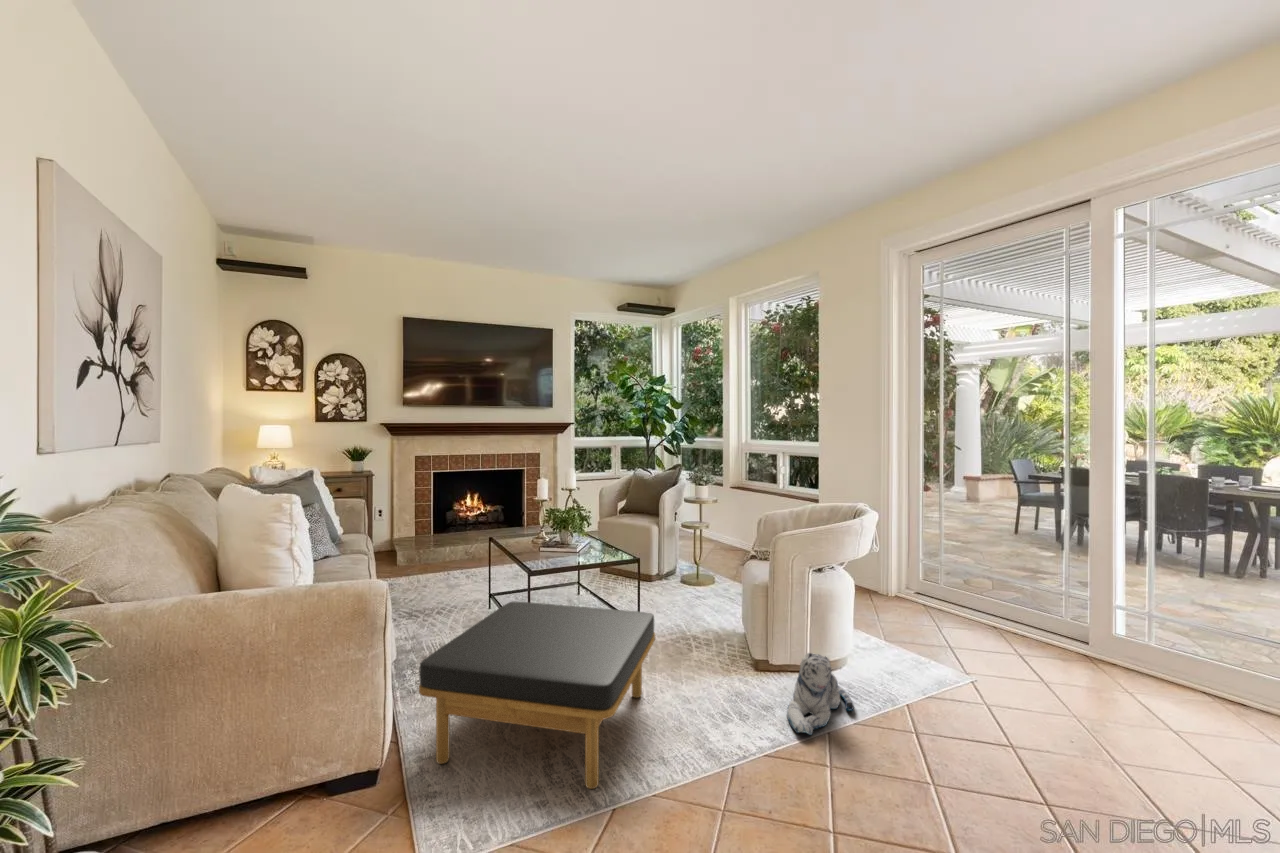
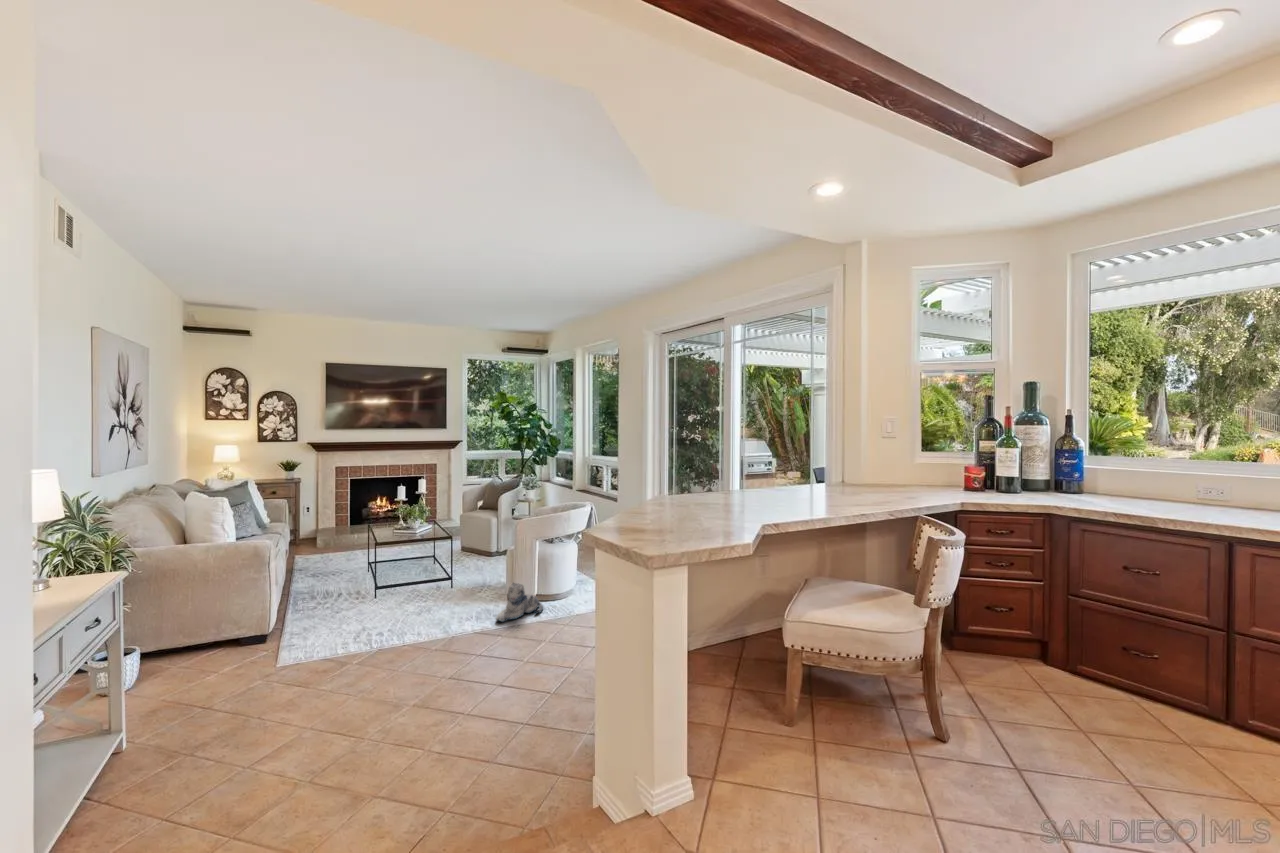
ottoman: present [419,602,655,789] -> none [293,560,437,640]

